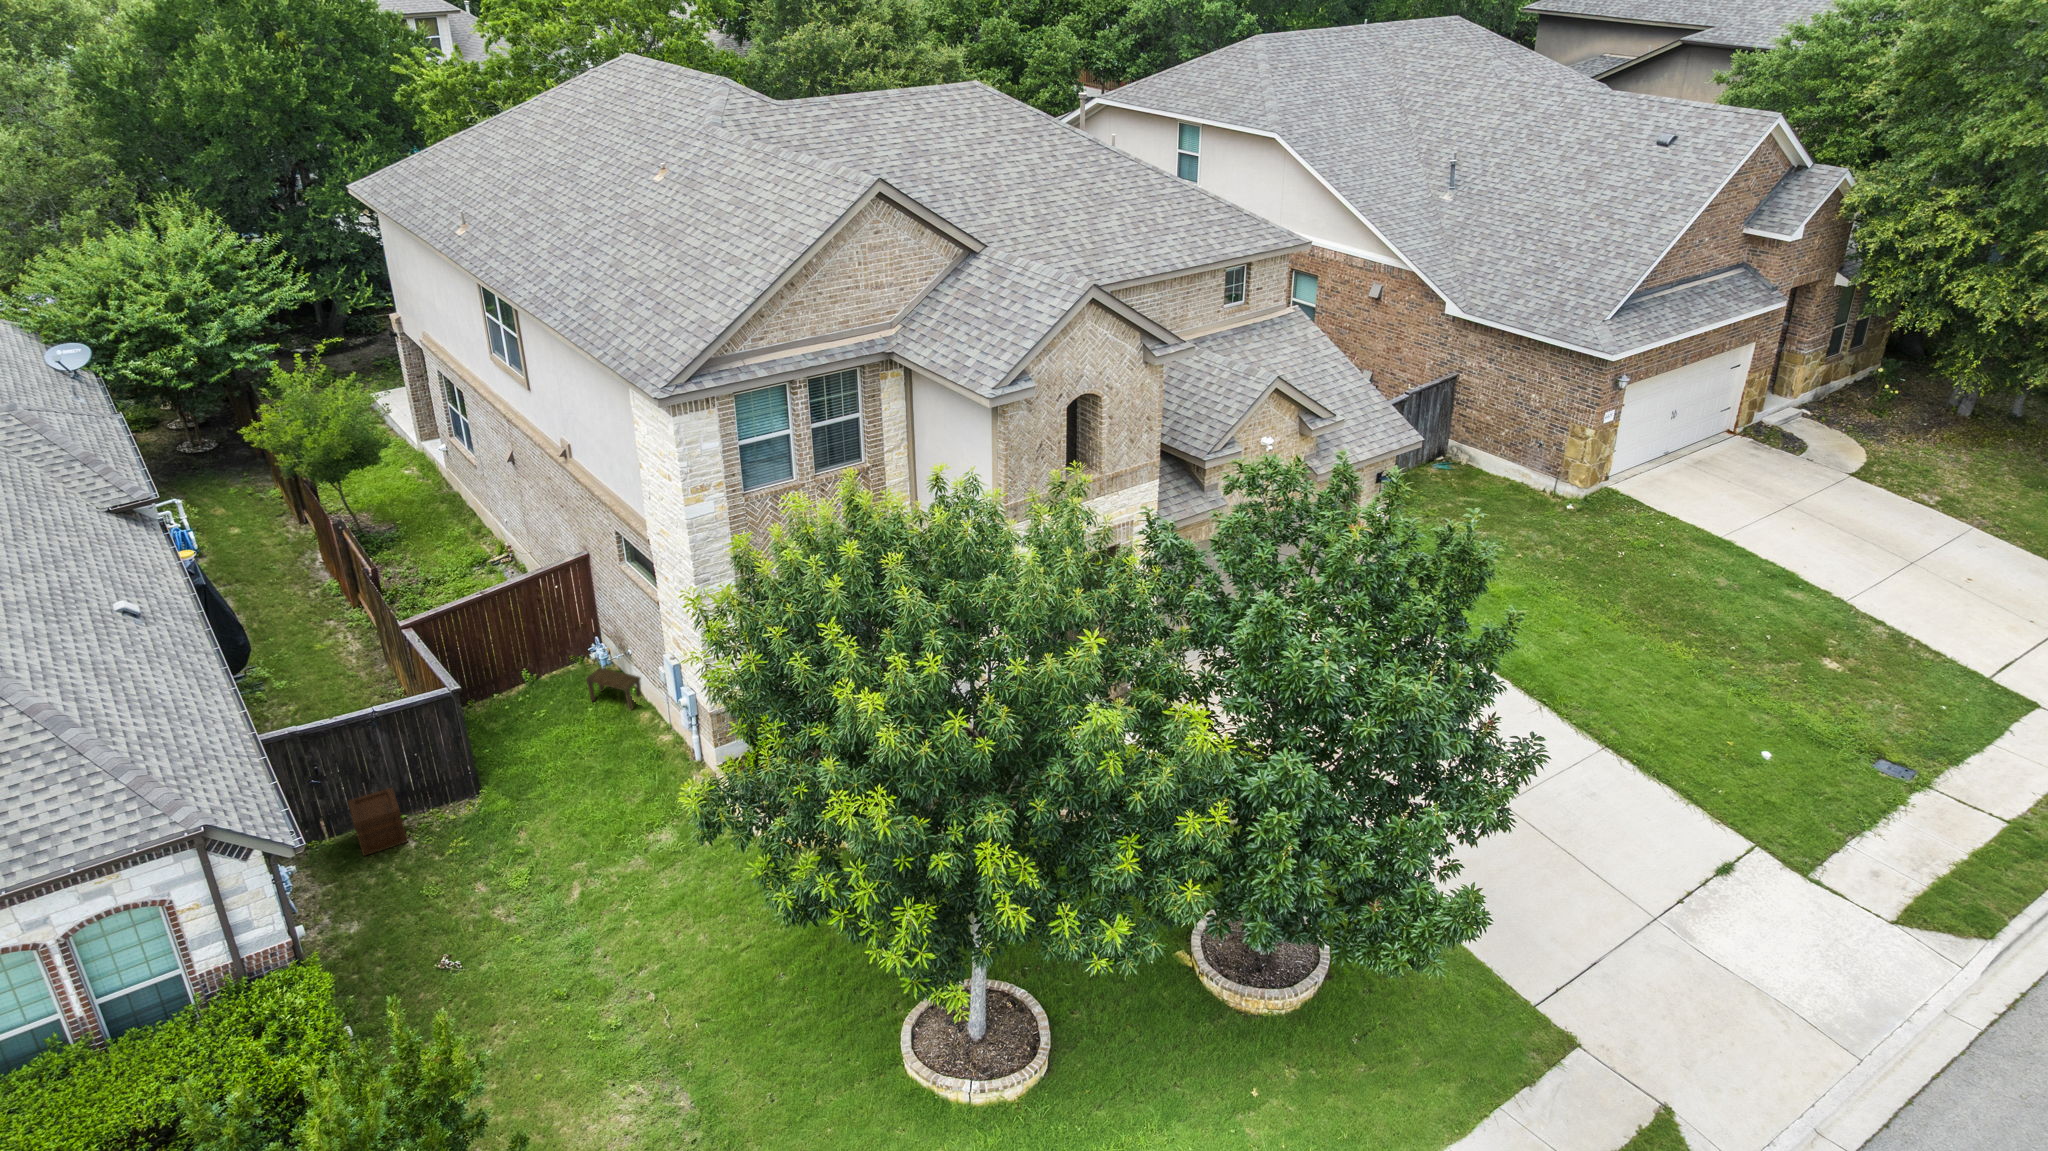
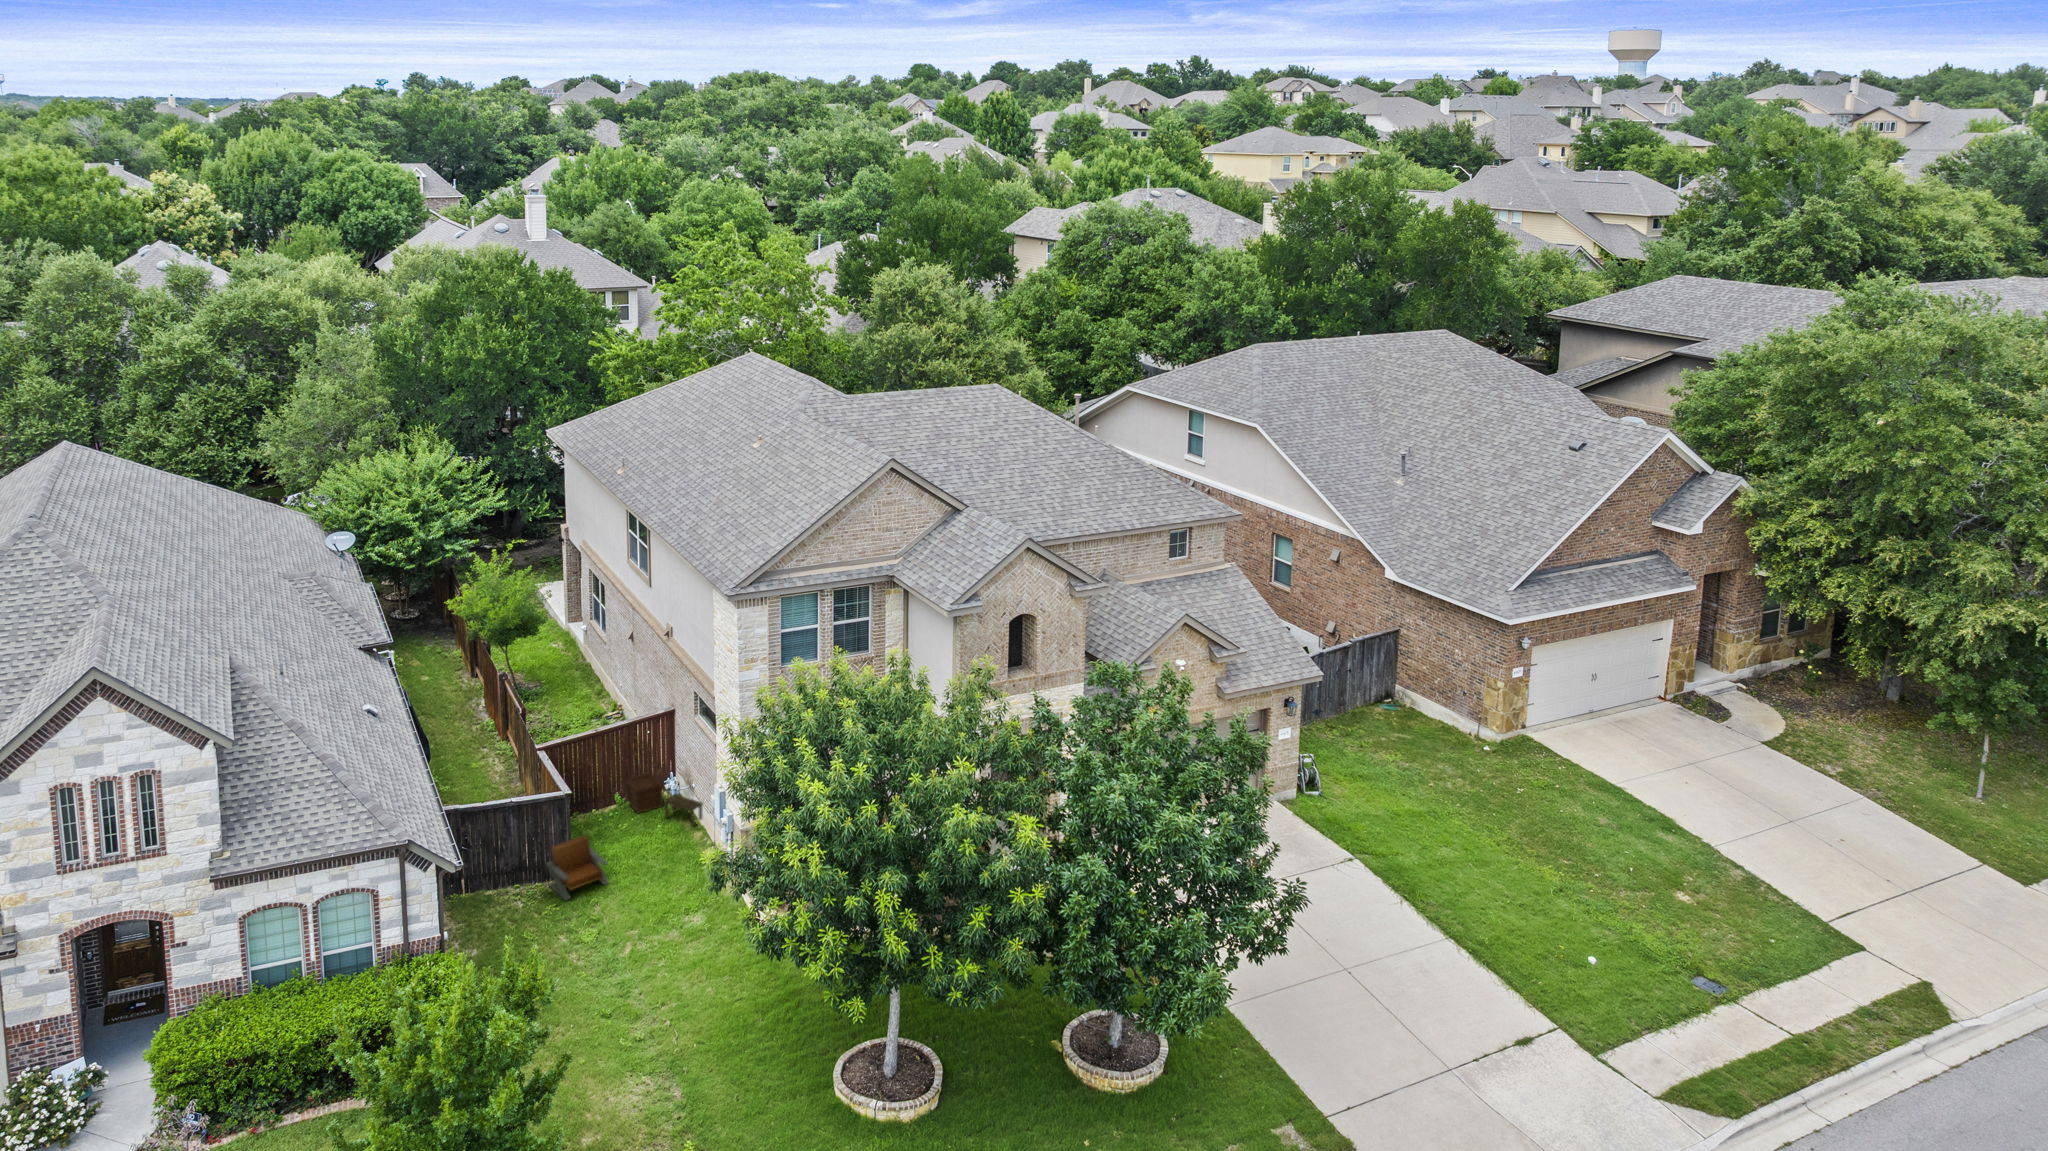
lounge chair: none [435,743,530,838] -> present [546,836,609,900]
wooden crate: present [348,788,408,856] -> present [626,773,663,813]

